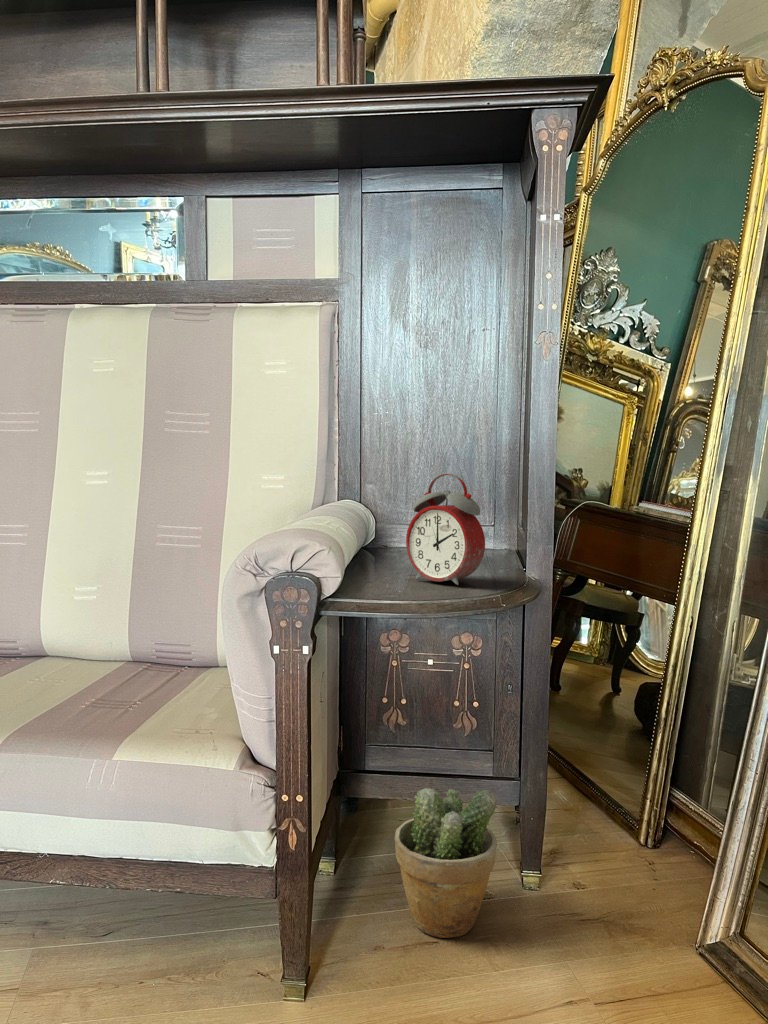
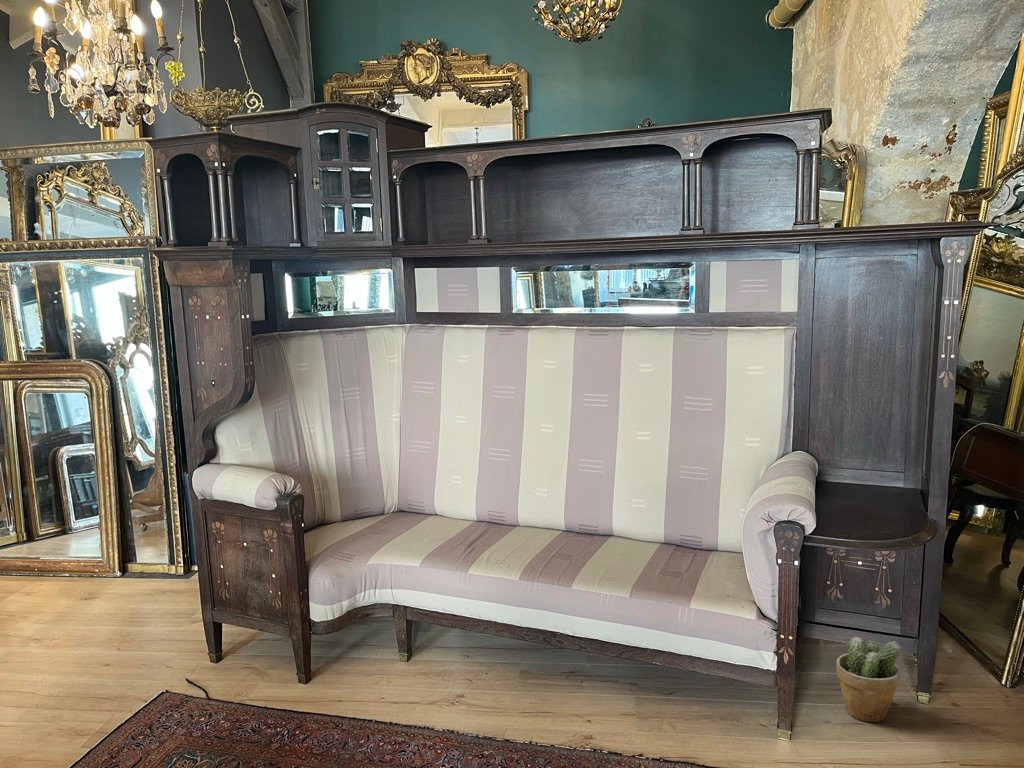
alarm clock: present [406,474,485,585] -> none [848,463,897,528]

